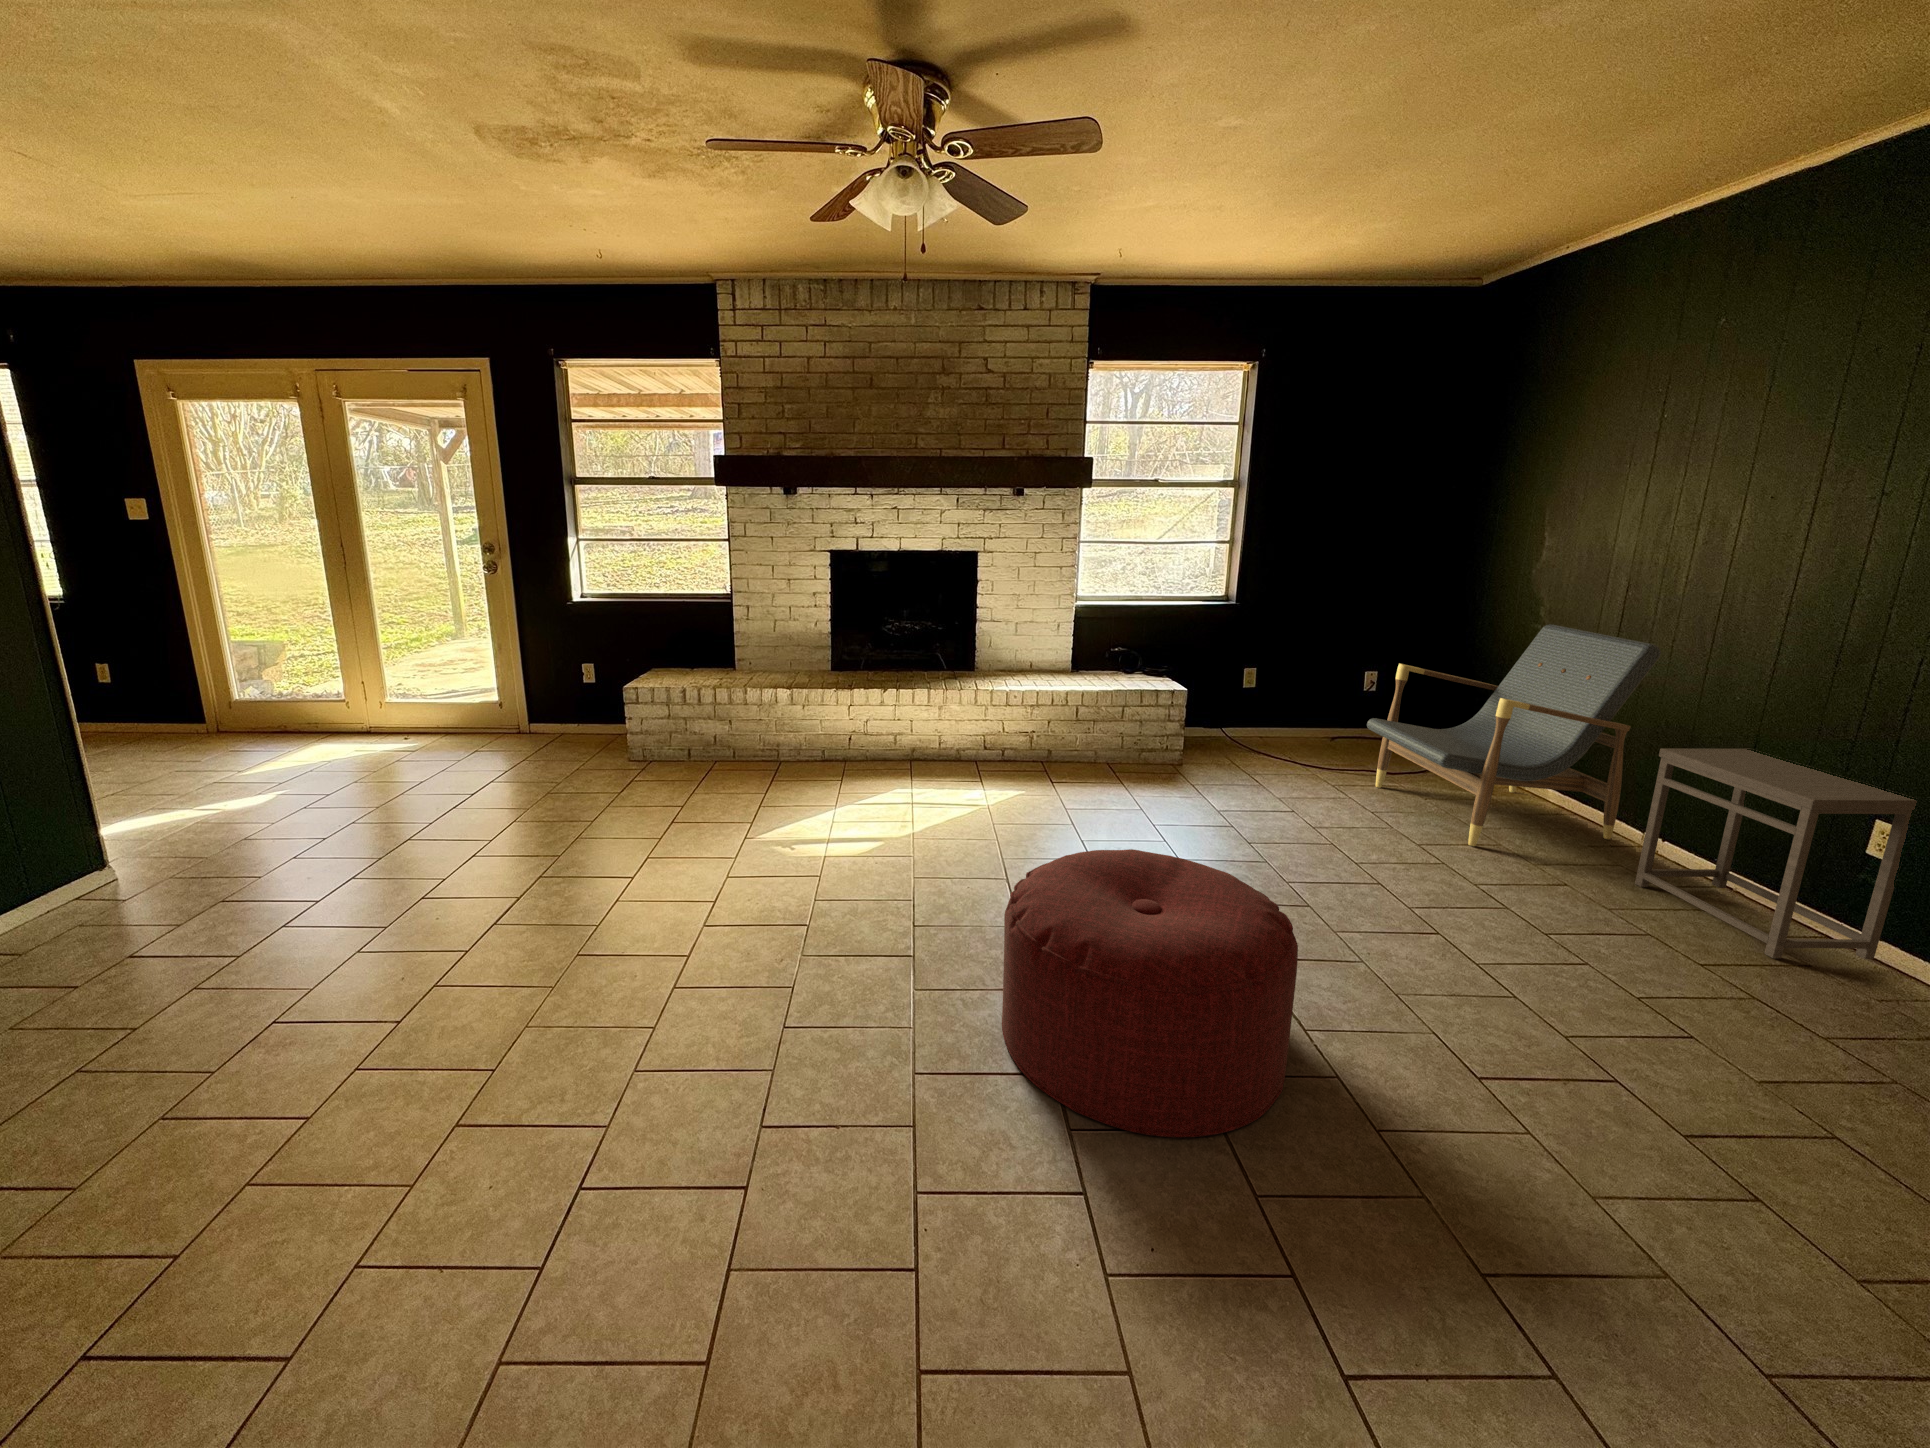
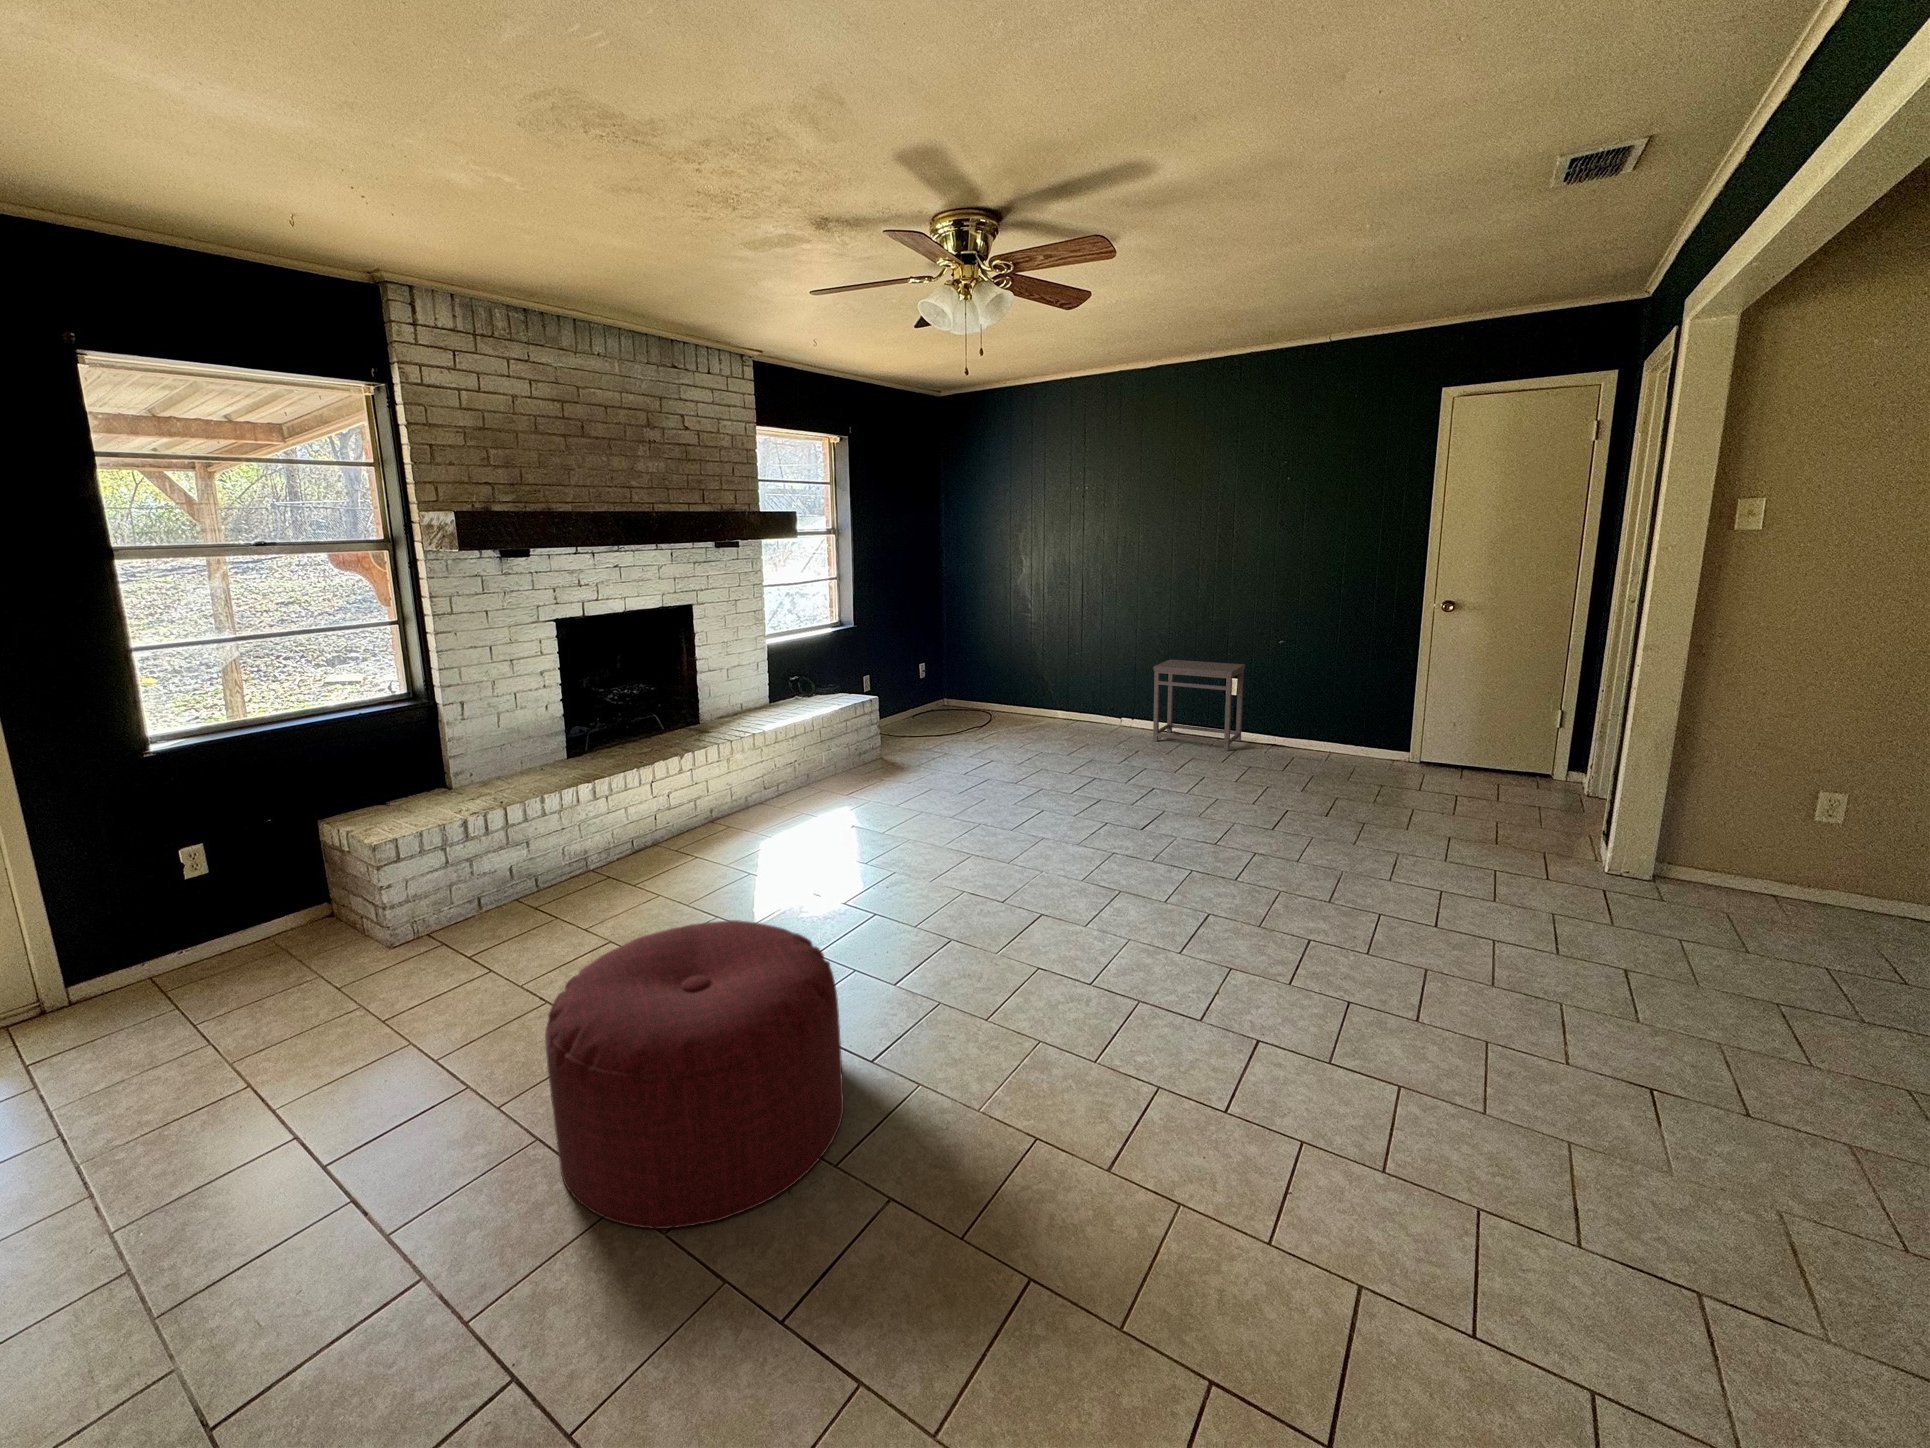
lounge chair: present [1367,624,1661,846] -> none [994,613,1115,748]
ottoman: present [1002,849,1298,1137] -> present [545,920,844,1229]

